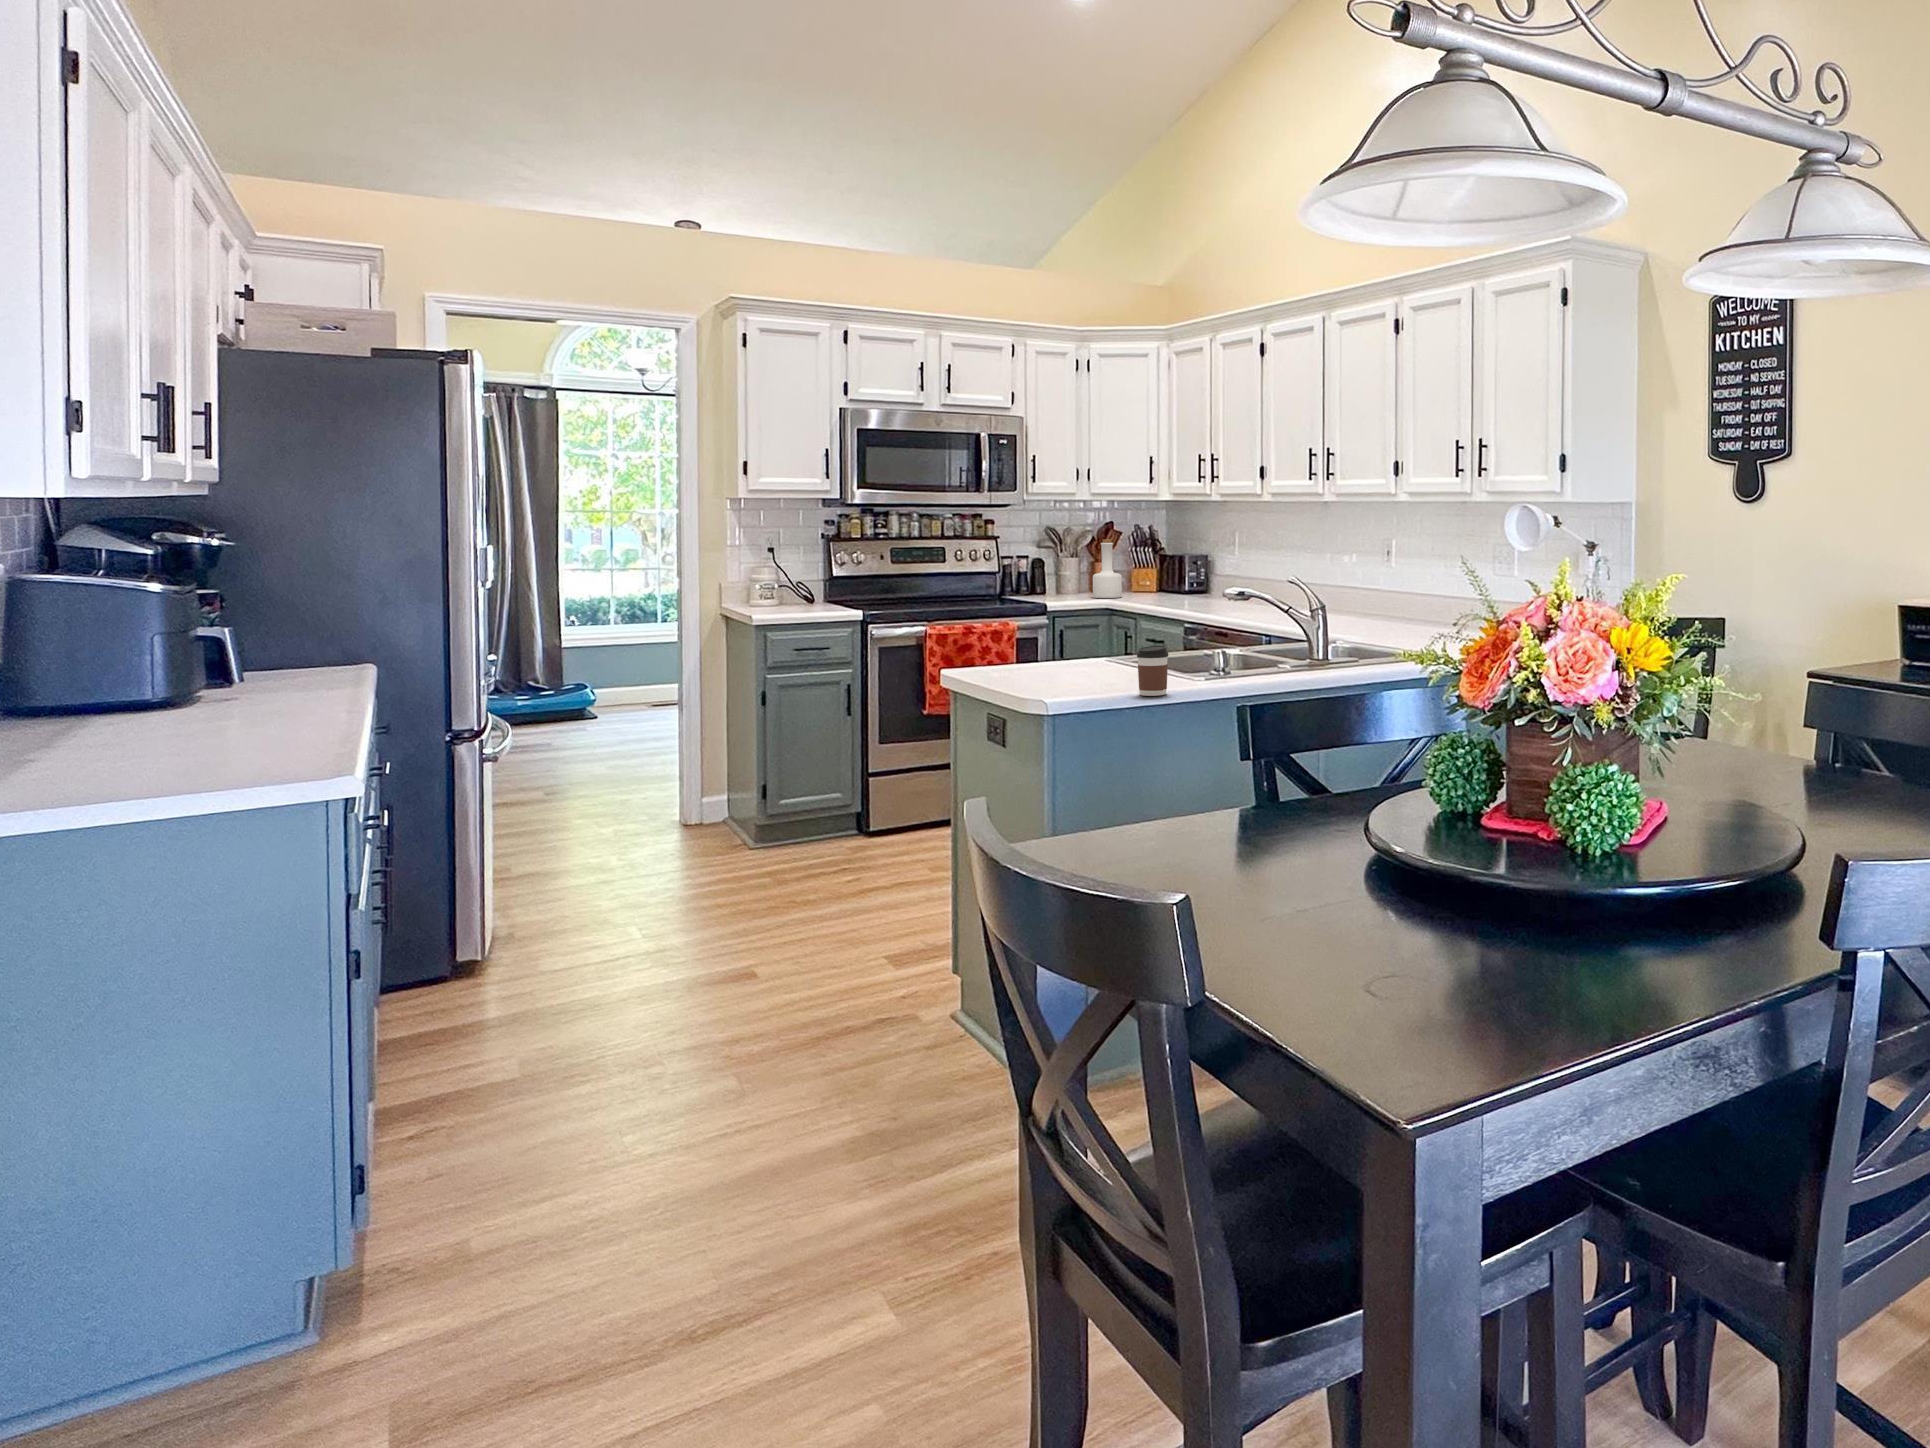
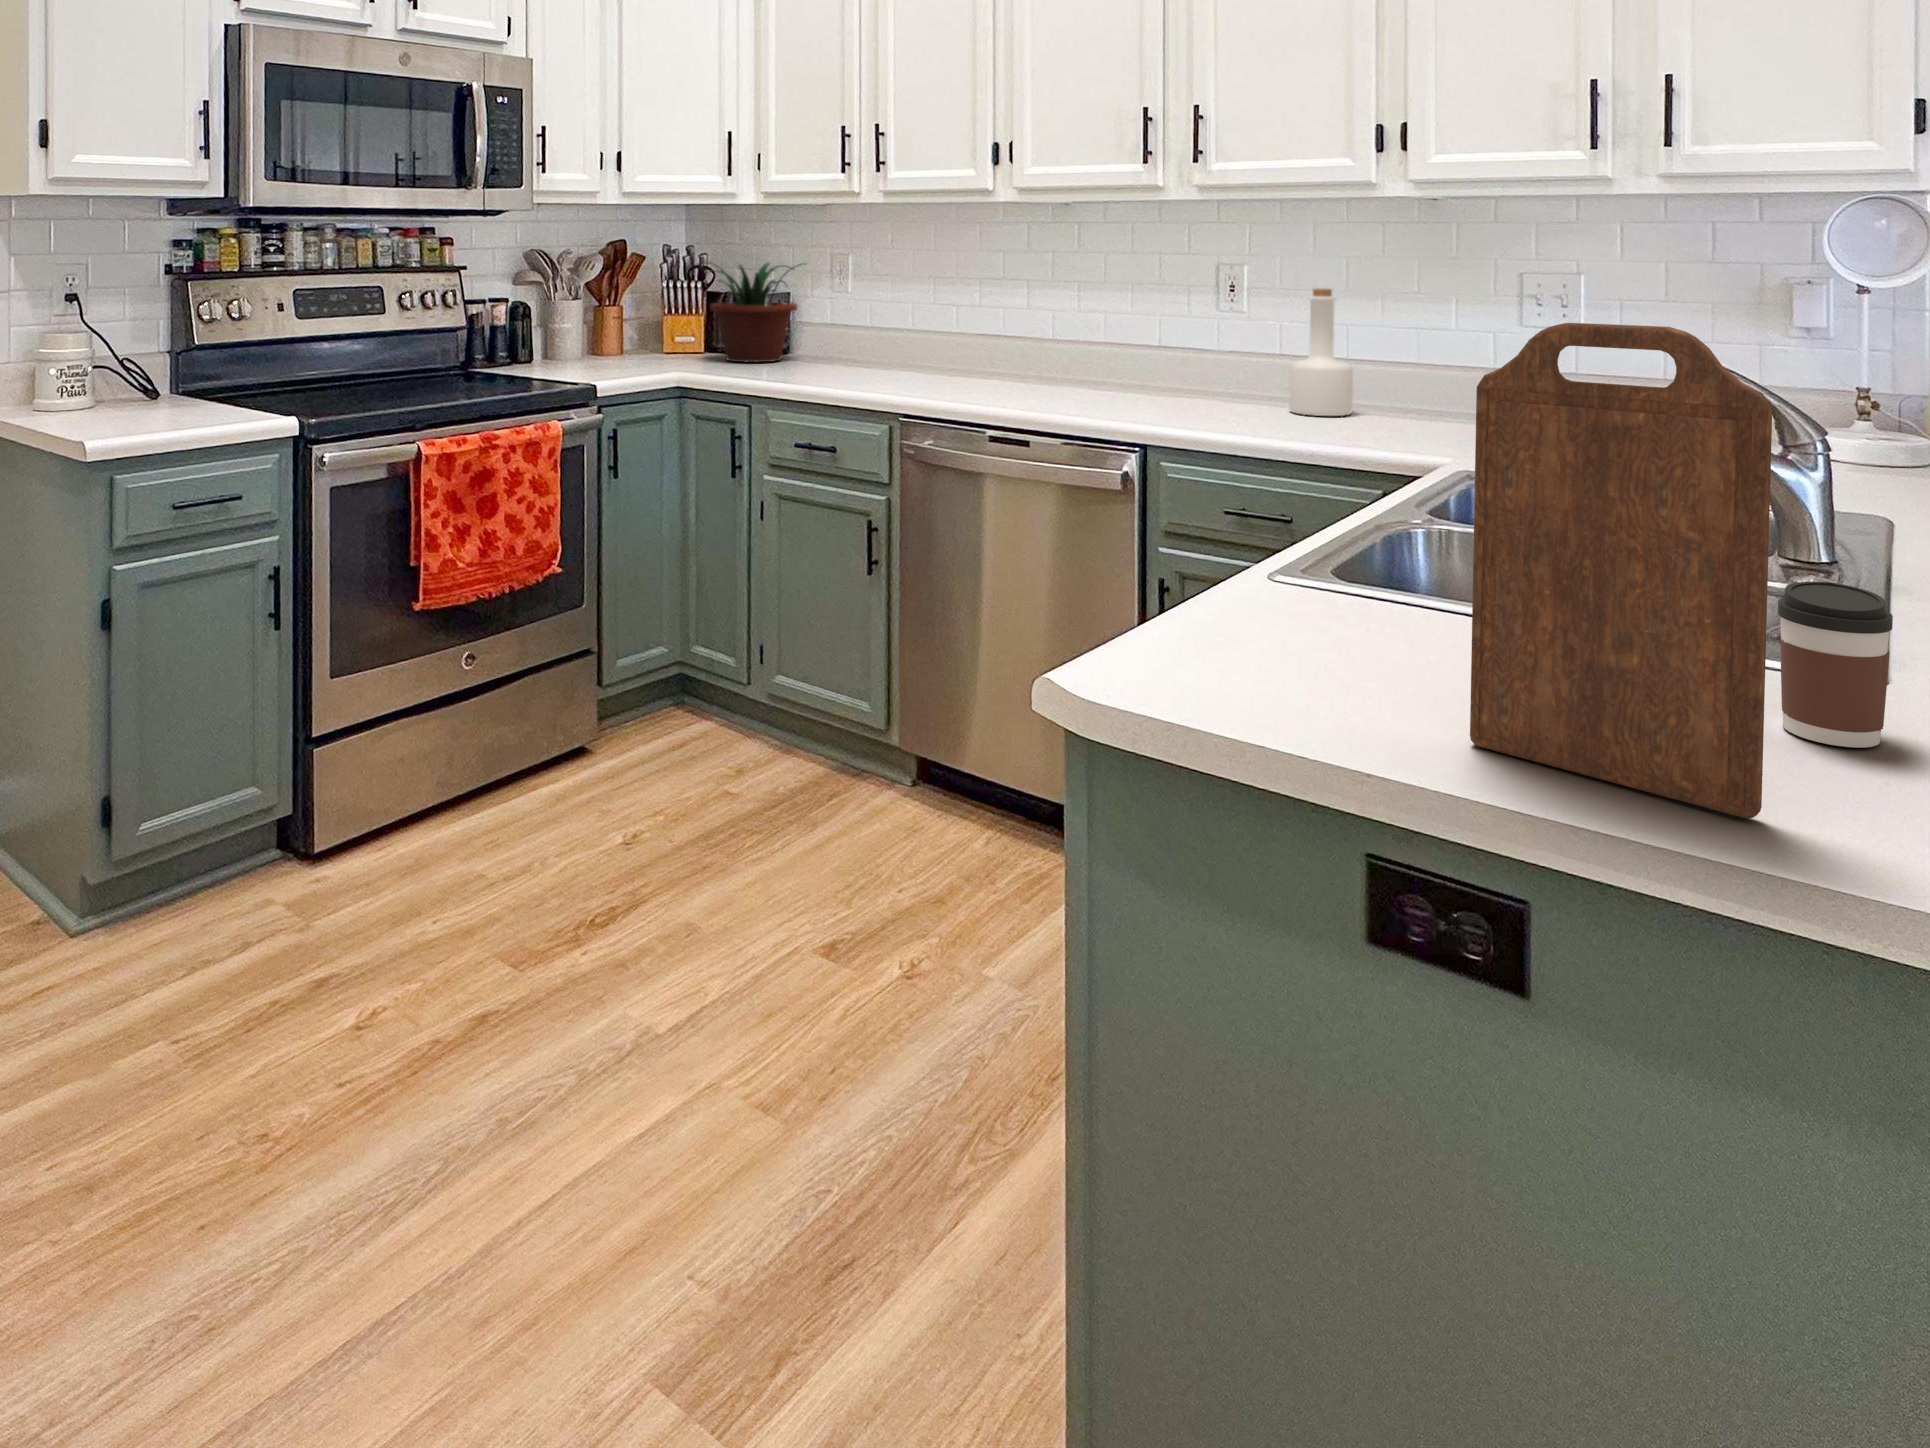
potted plant: none [1138,533,1204,594] -> present [700,262,799,362]
bottle: present [1093,539,1122,598] -> present [1289,288,1353,416]
cutting board: none [1032,557,1062,702] -> present [1470,323,1772,818]

